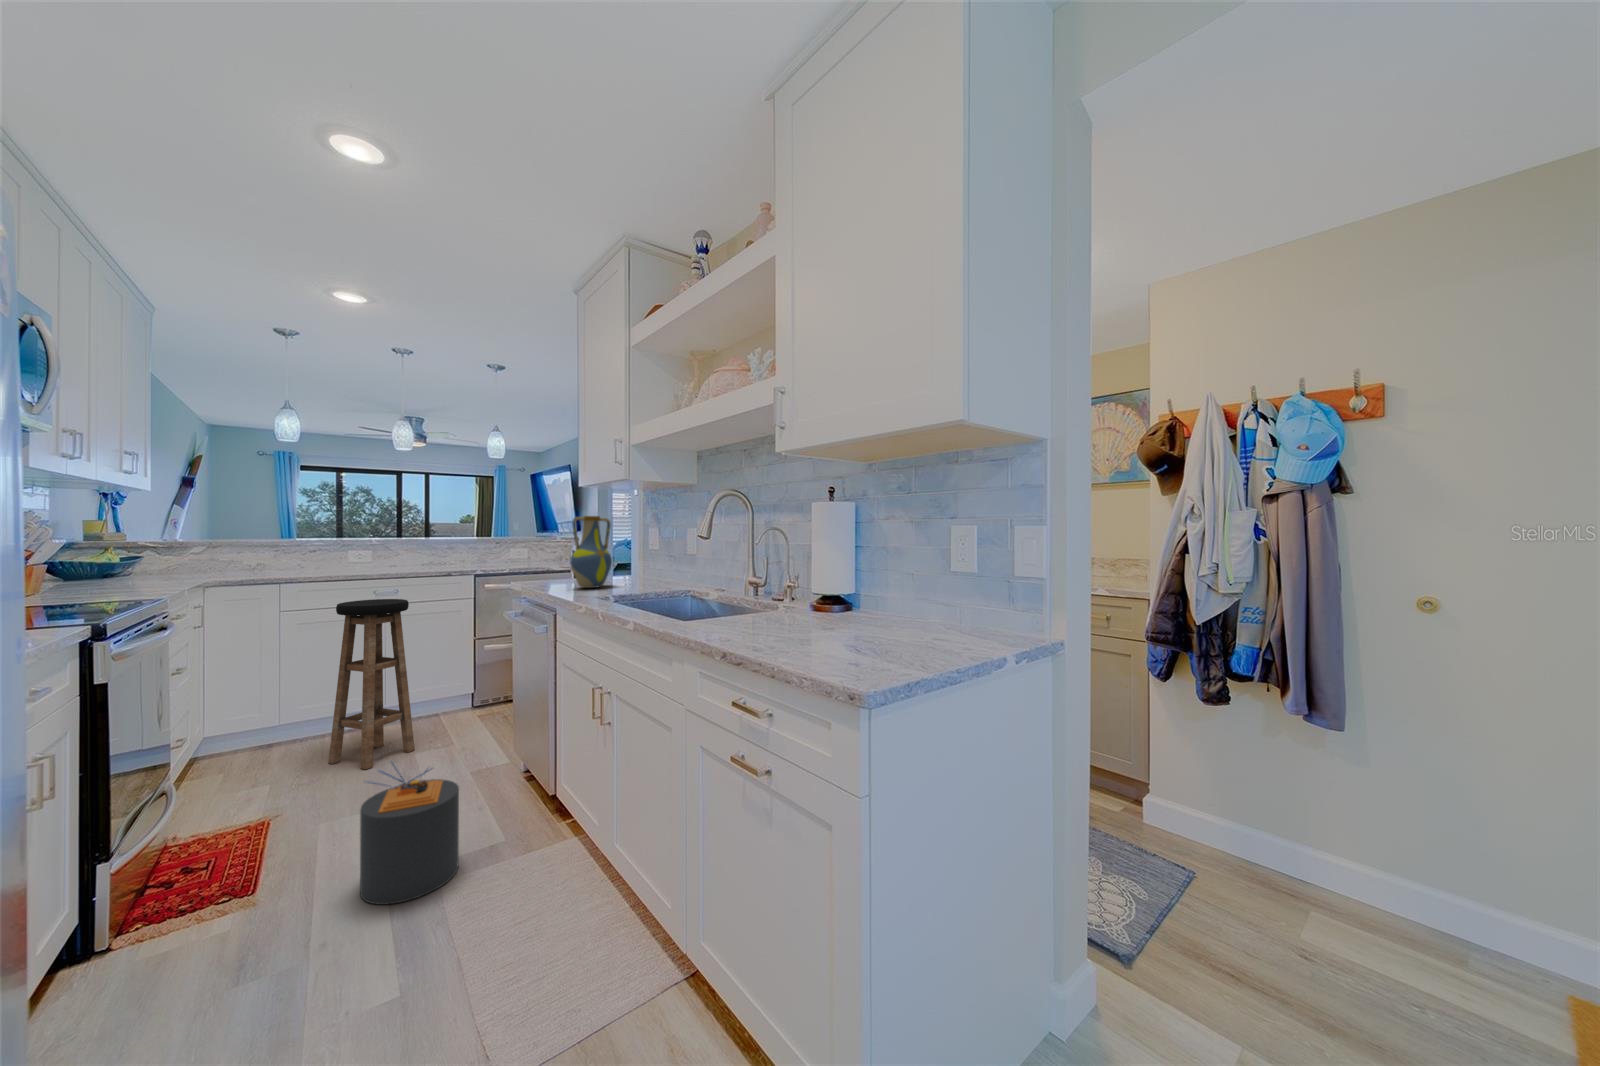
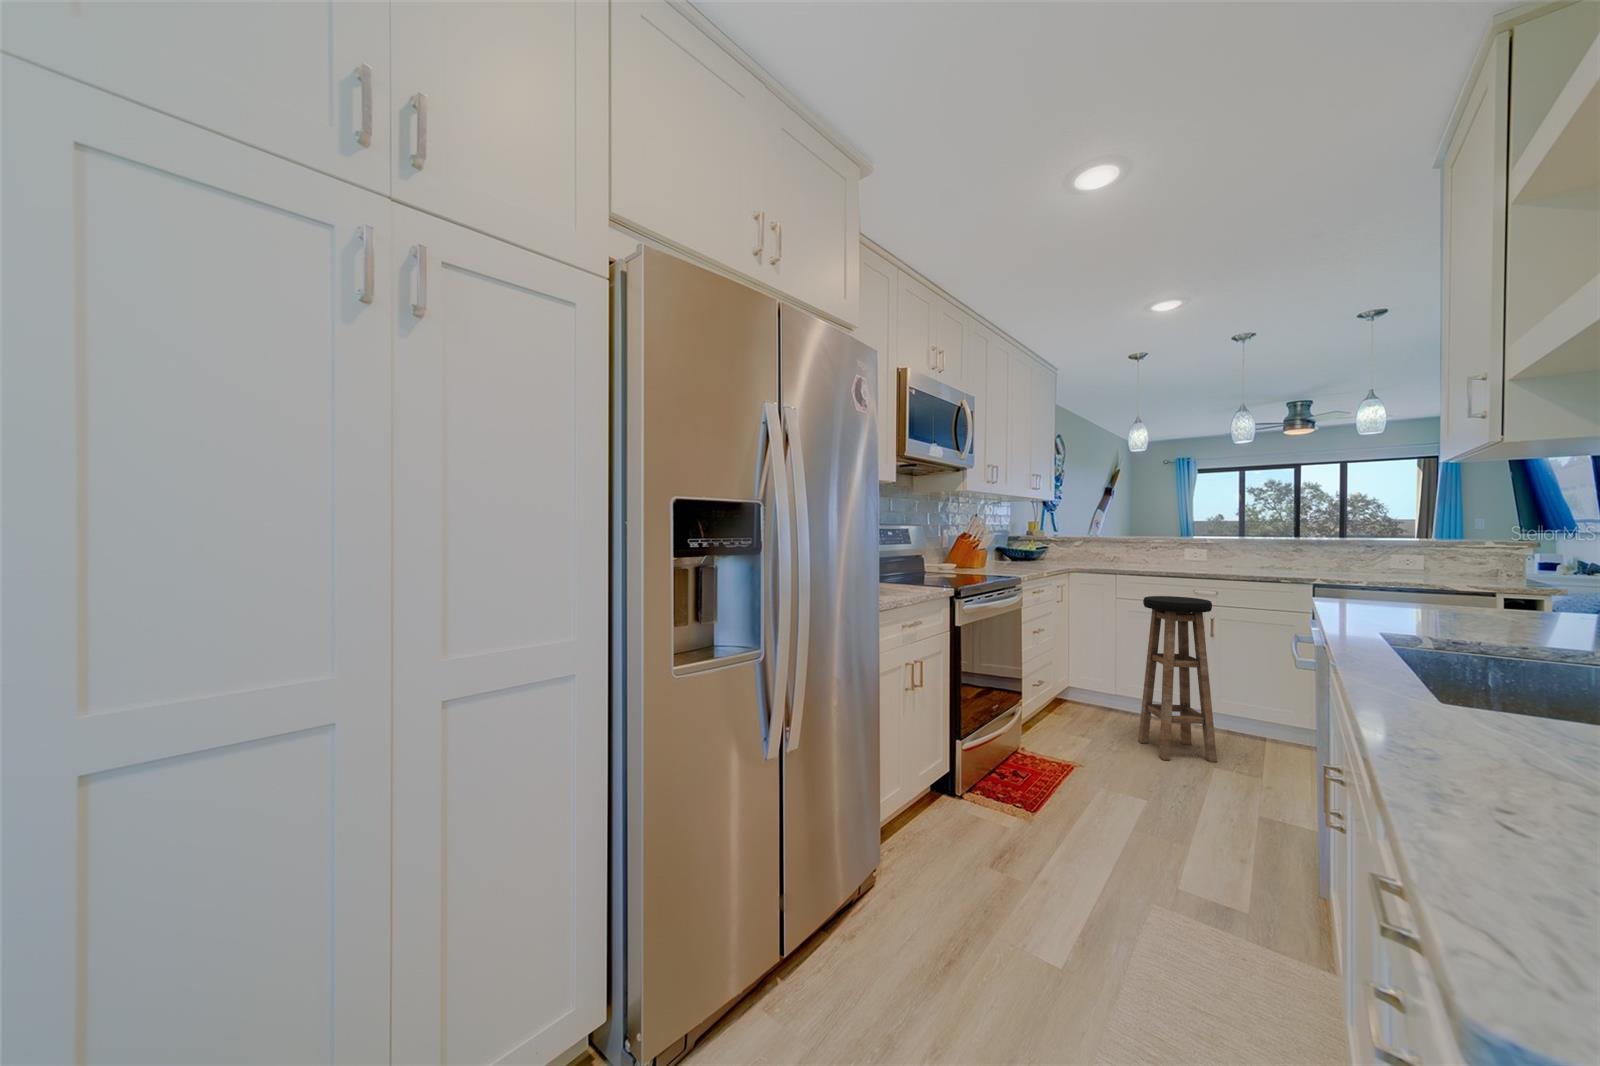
vase: present [571,516,612,588] -> none [1369,504,1458,616]
trash can: present [360,764,459,905] -> none [1093,749,1189,906]

